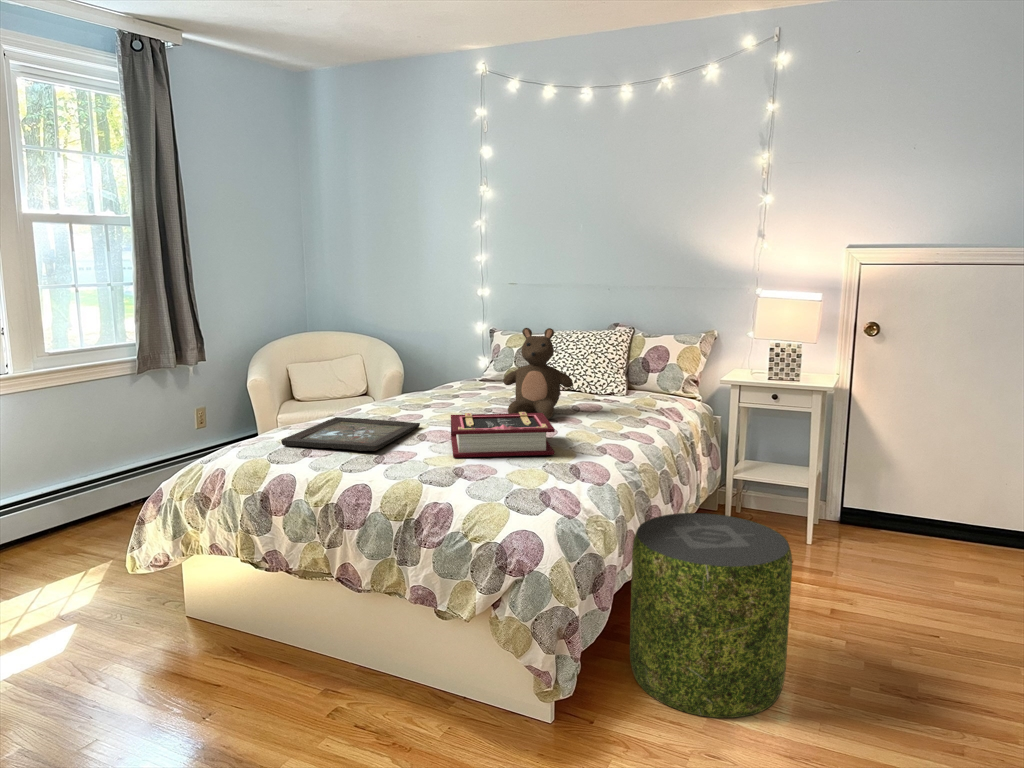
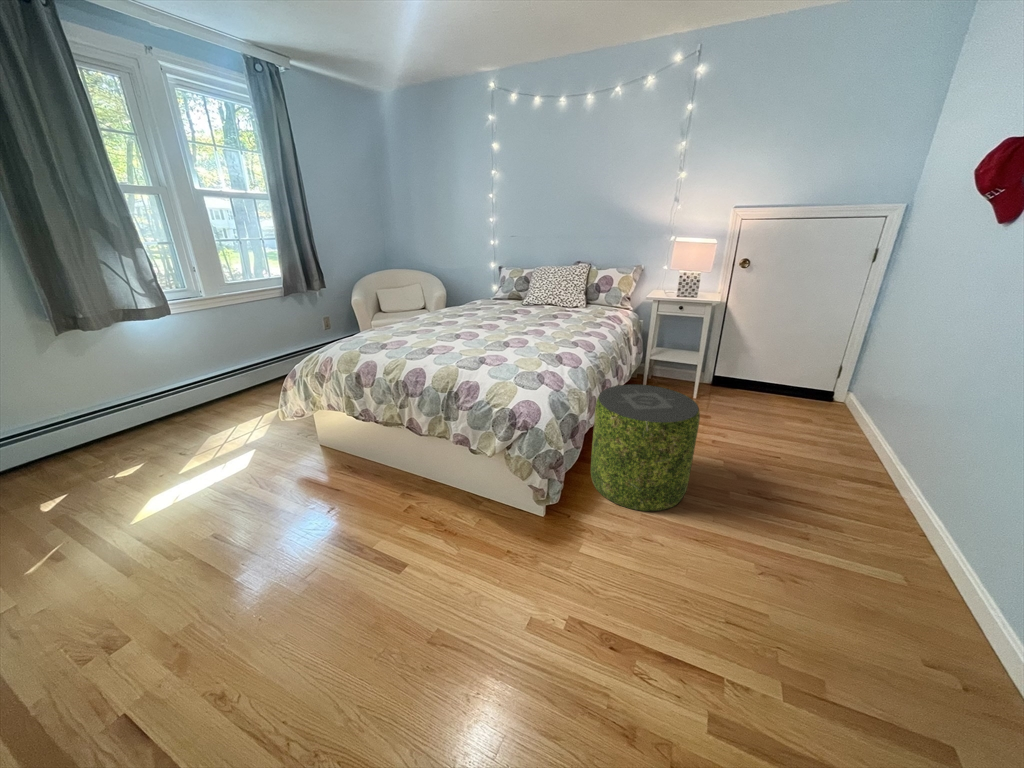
stuffed bear: present [504,328,573,419] -> none [510,263,555,323]
book: present [451,412,555,458] -> none [477,319,545,350]
tray: present [281,417,420,451] -> none [367,323,457,346]

